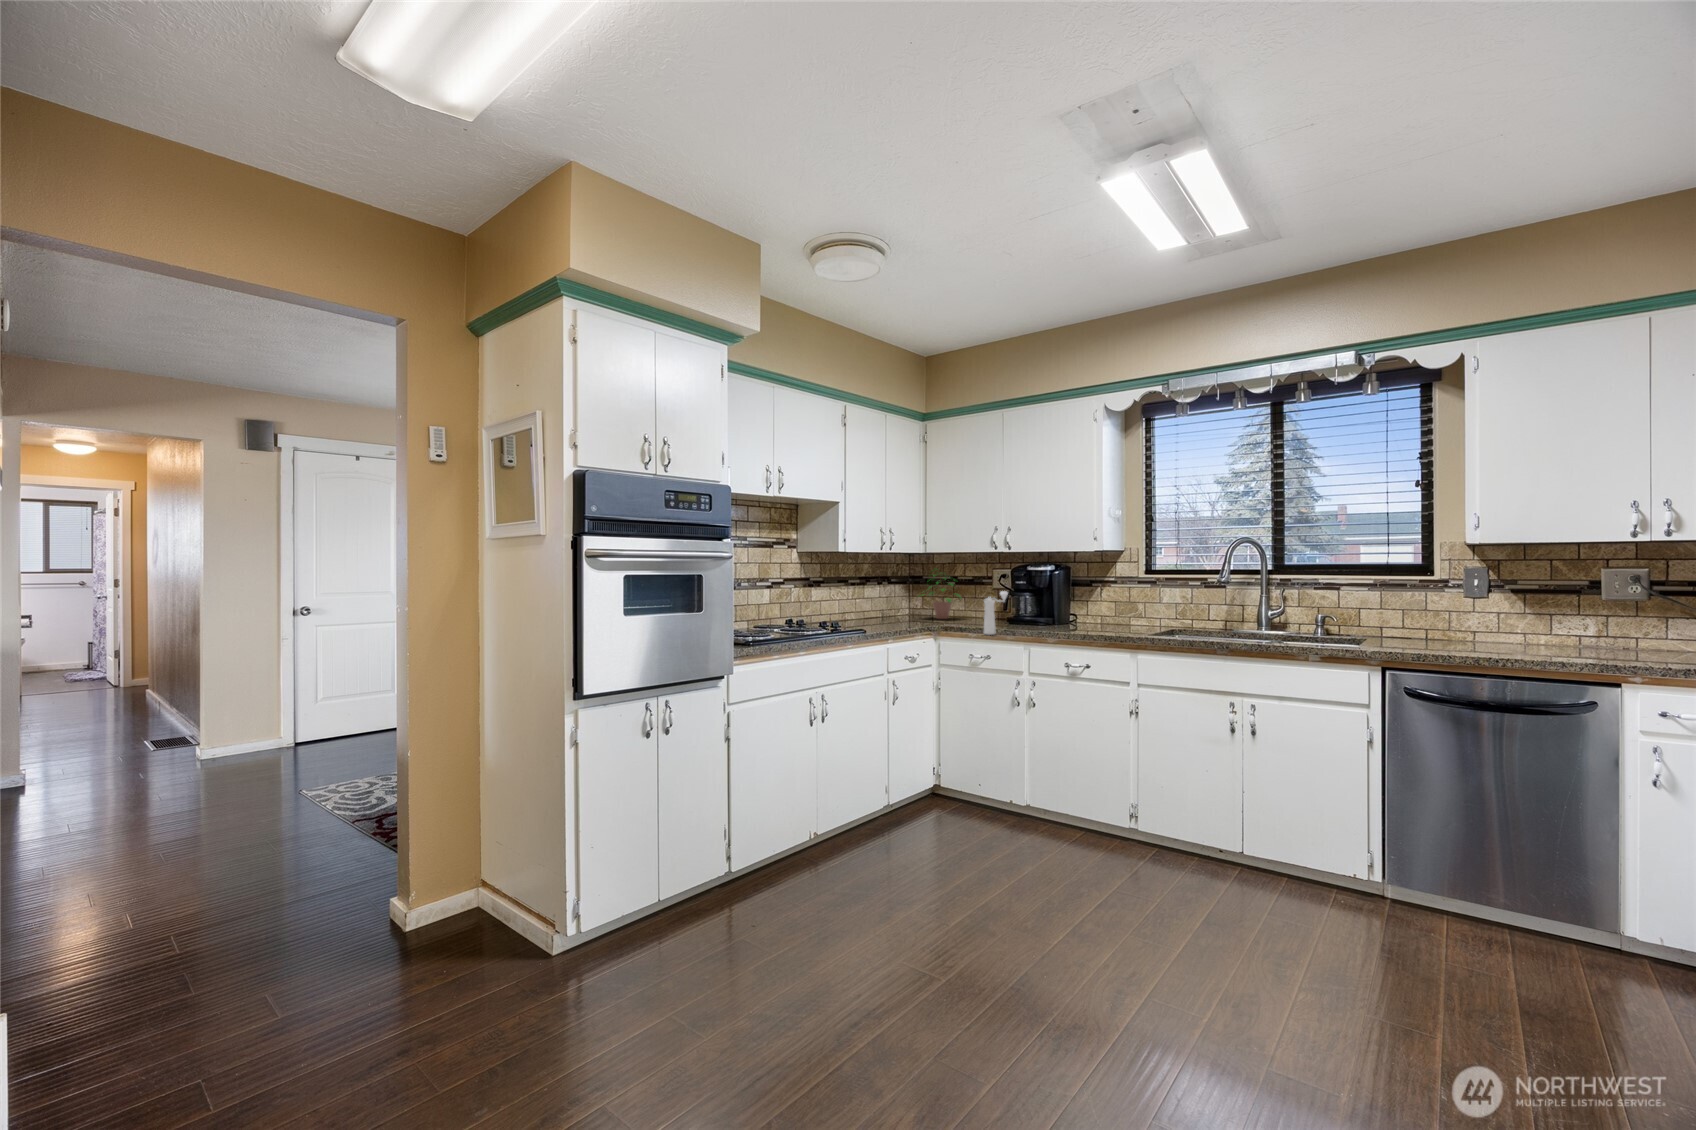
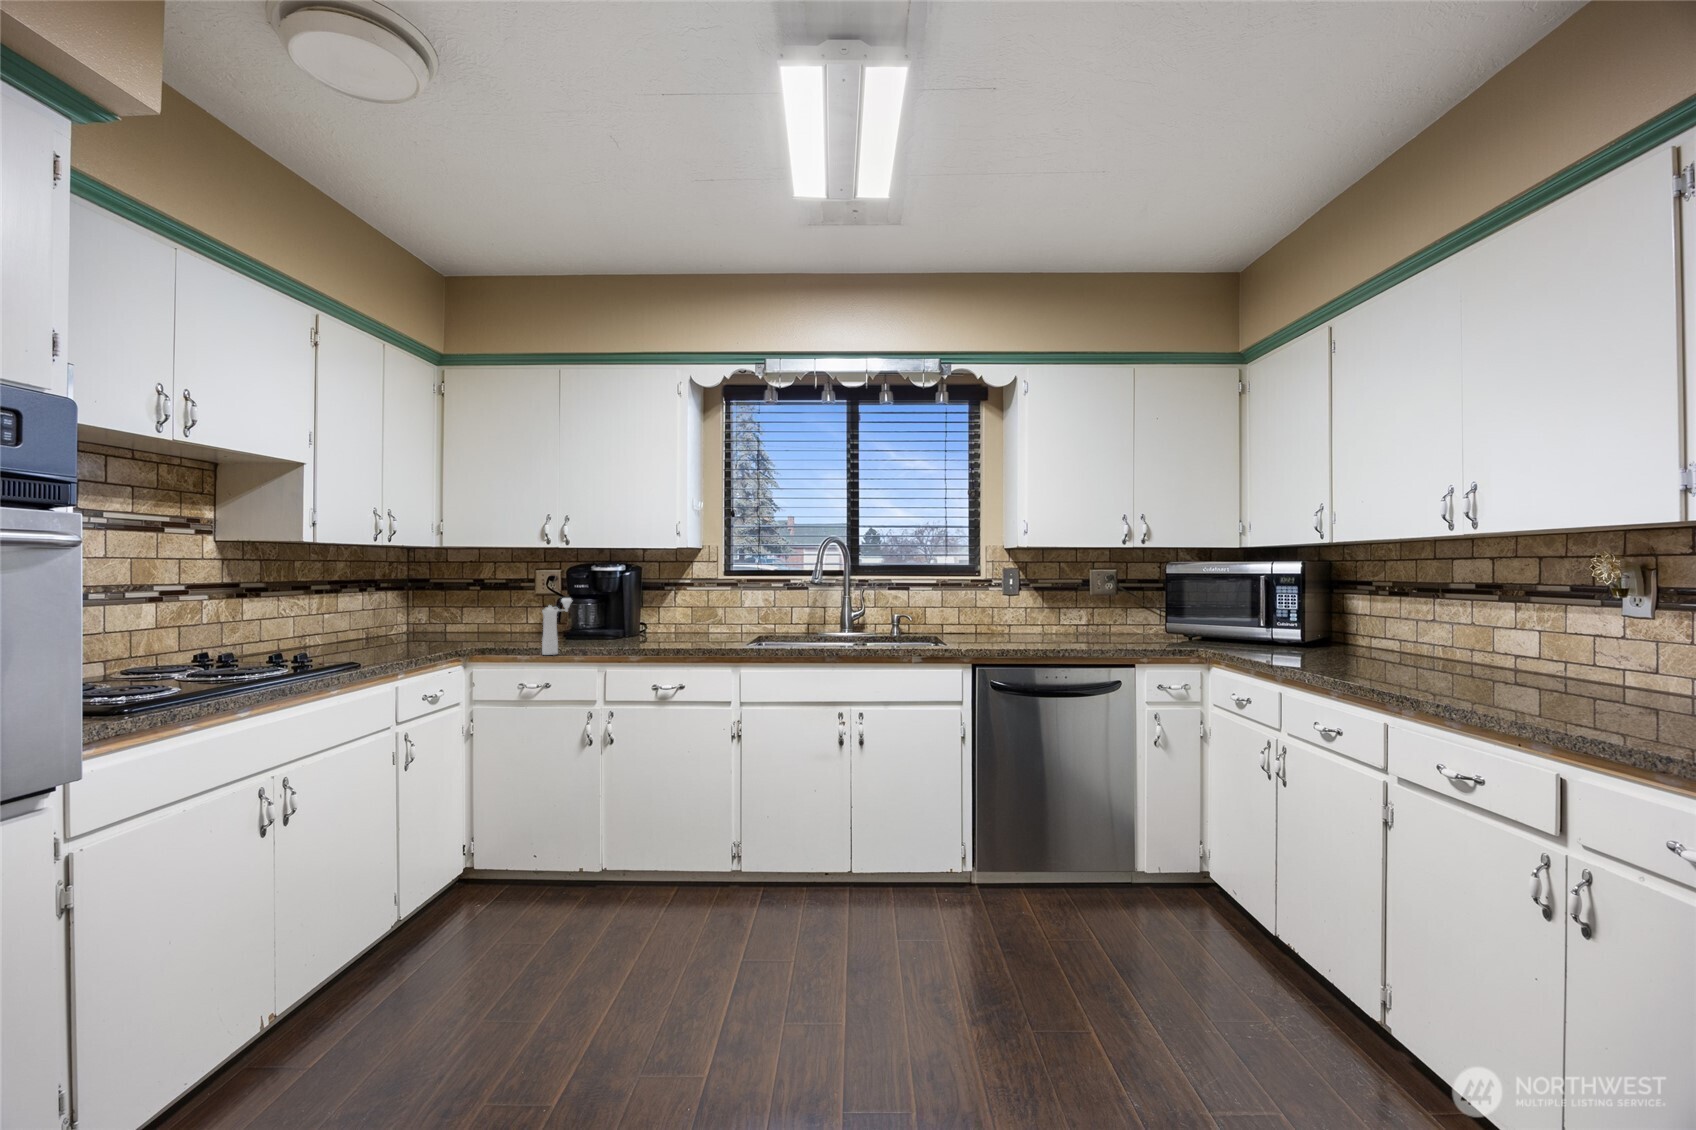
potted plant: present [929,569,961,619] -> none [422,568,498,635]

